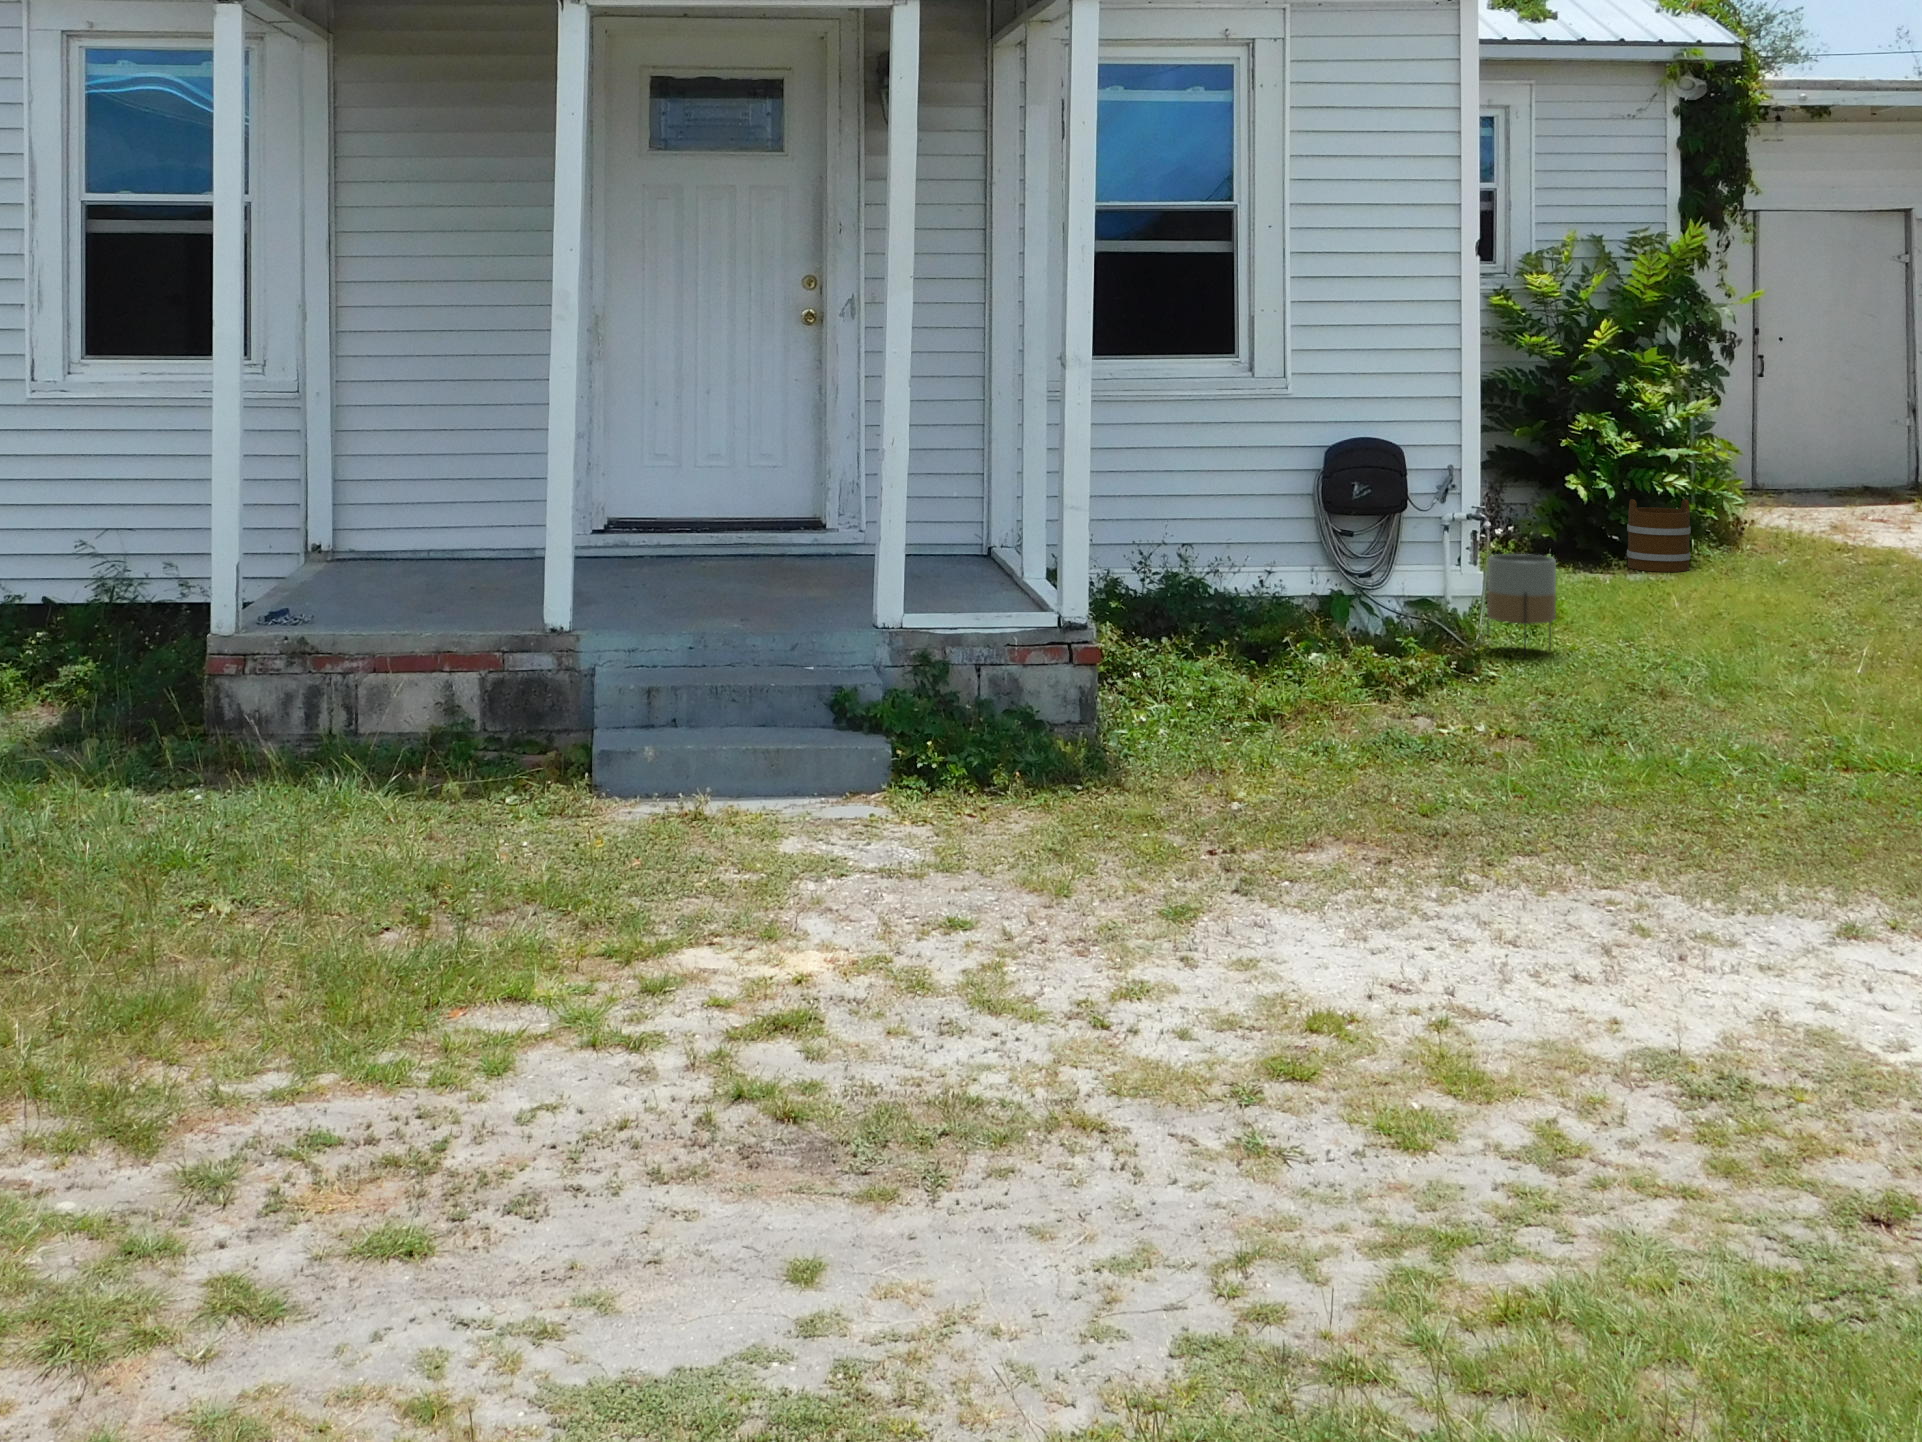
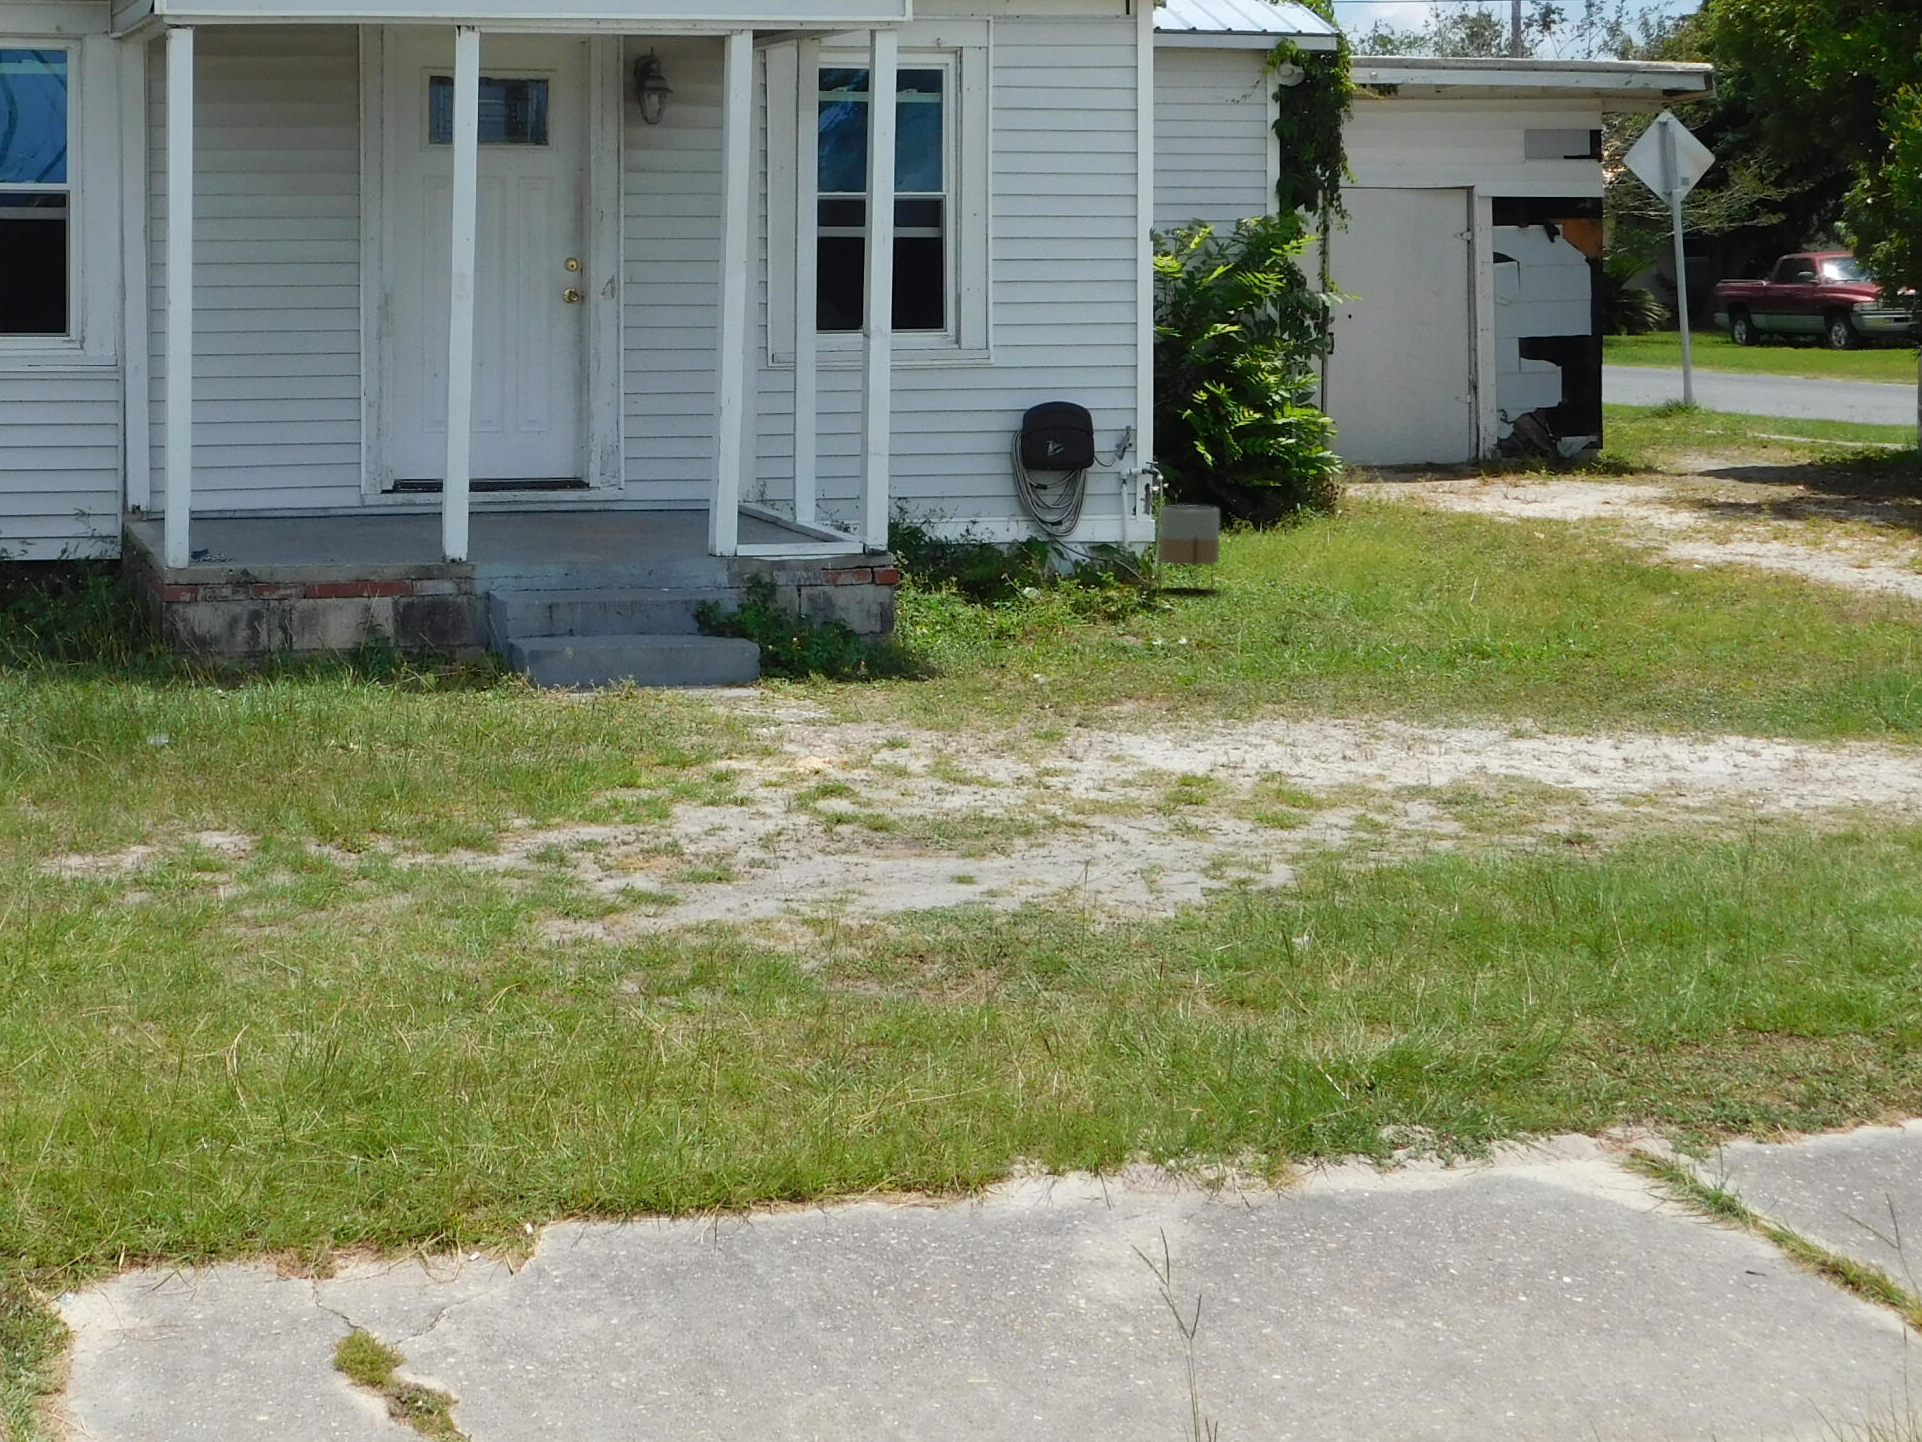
bucket: present [1627,499,1691,572] -> none [1242,467,1299,534]

